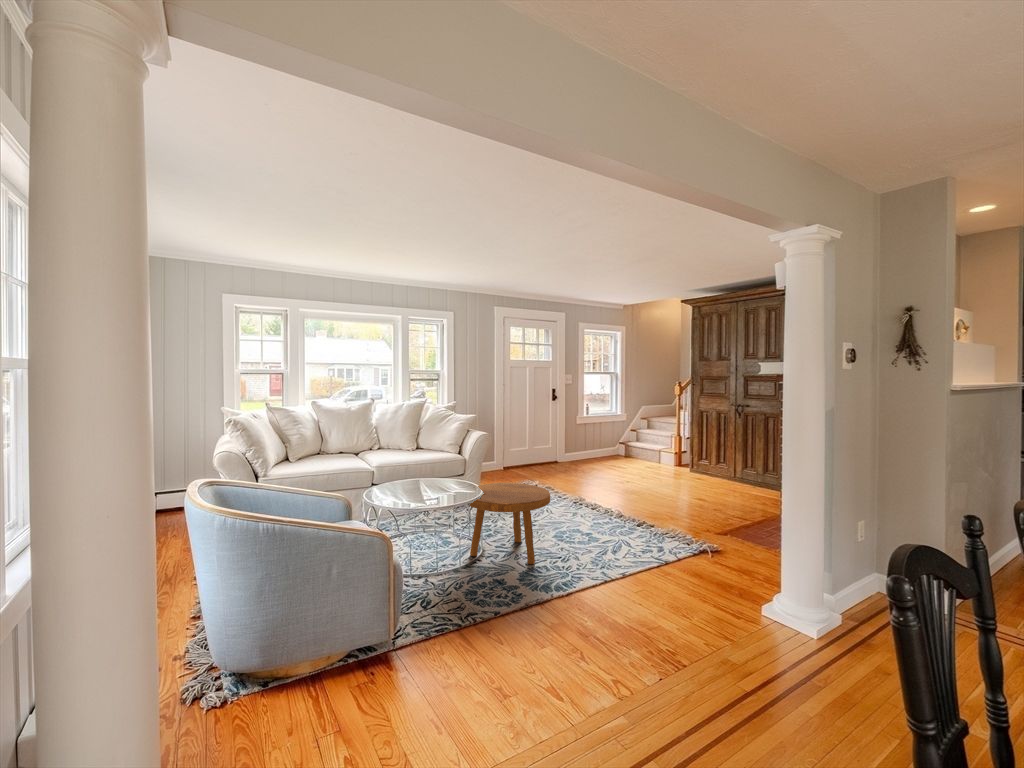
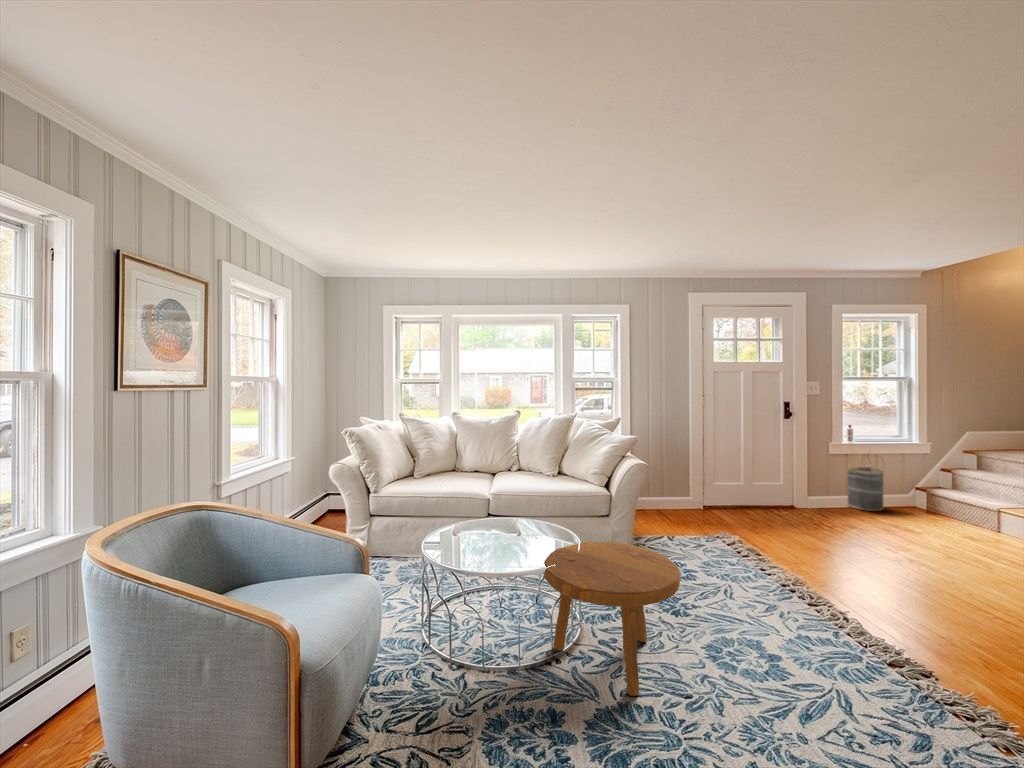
basket: none [586,421,606,460] -> present [847,455,884,511]

